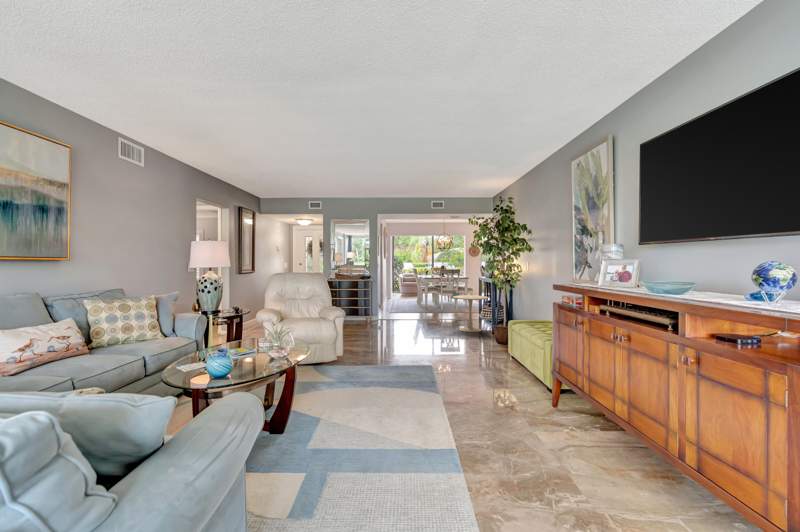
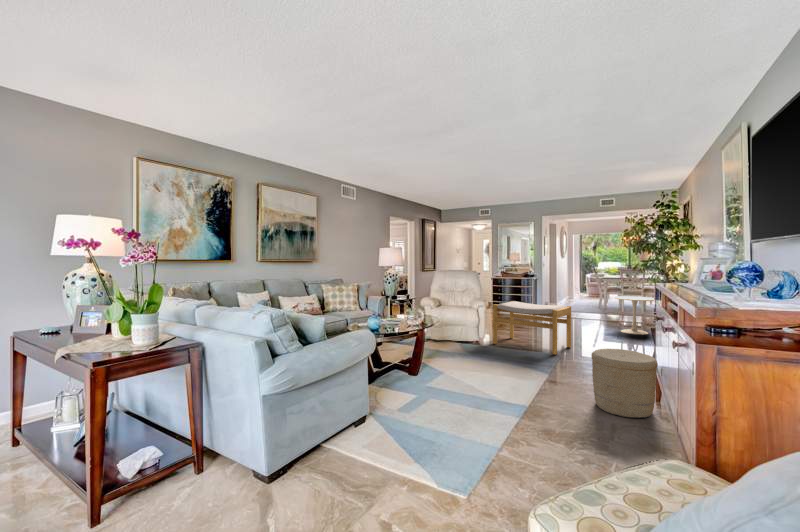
footstool: none [354,308,435,366] -> present [493,301,571,355]
woven basket: none [509,359,576,438] -> present [592,349,658,418]

